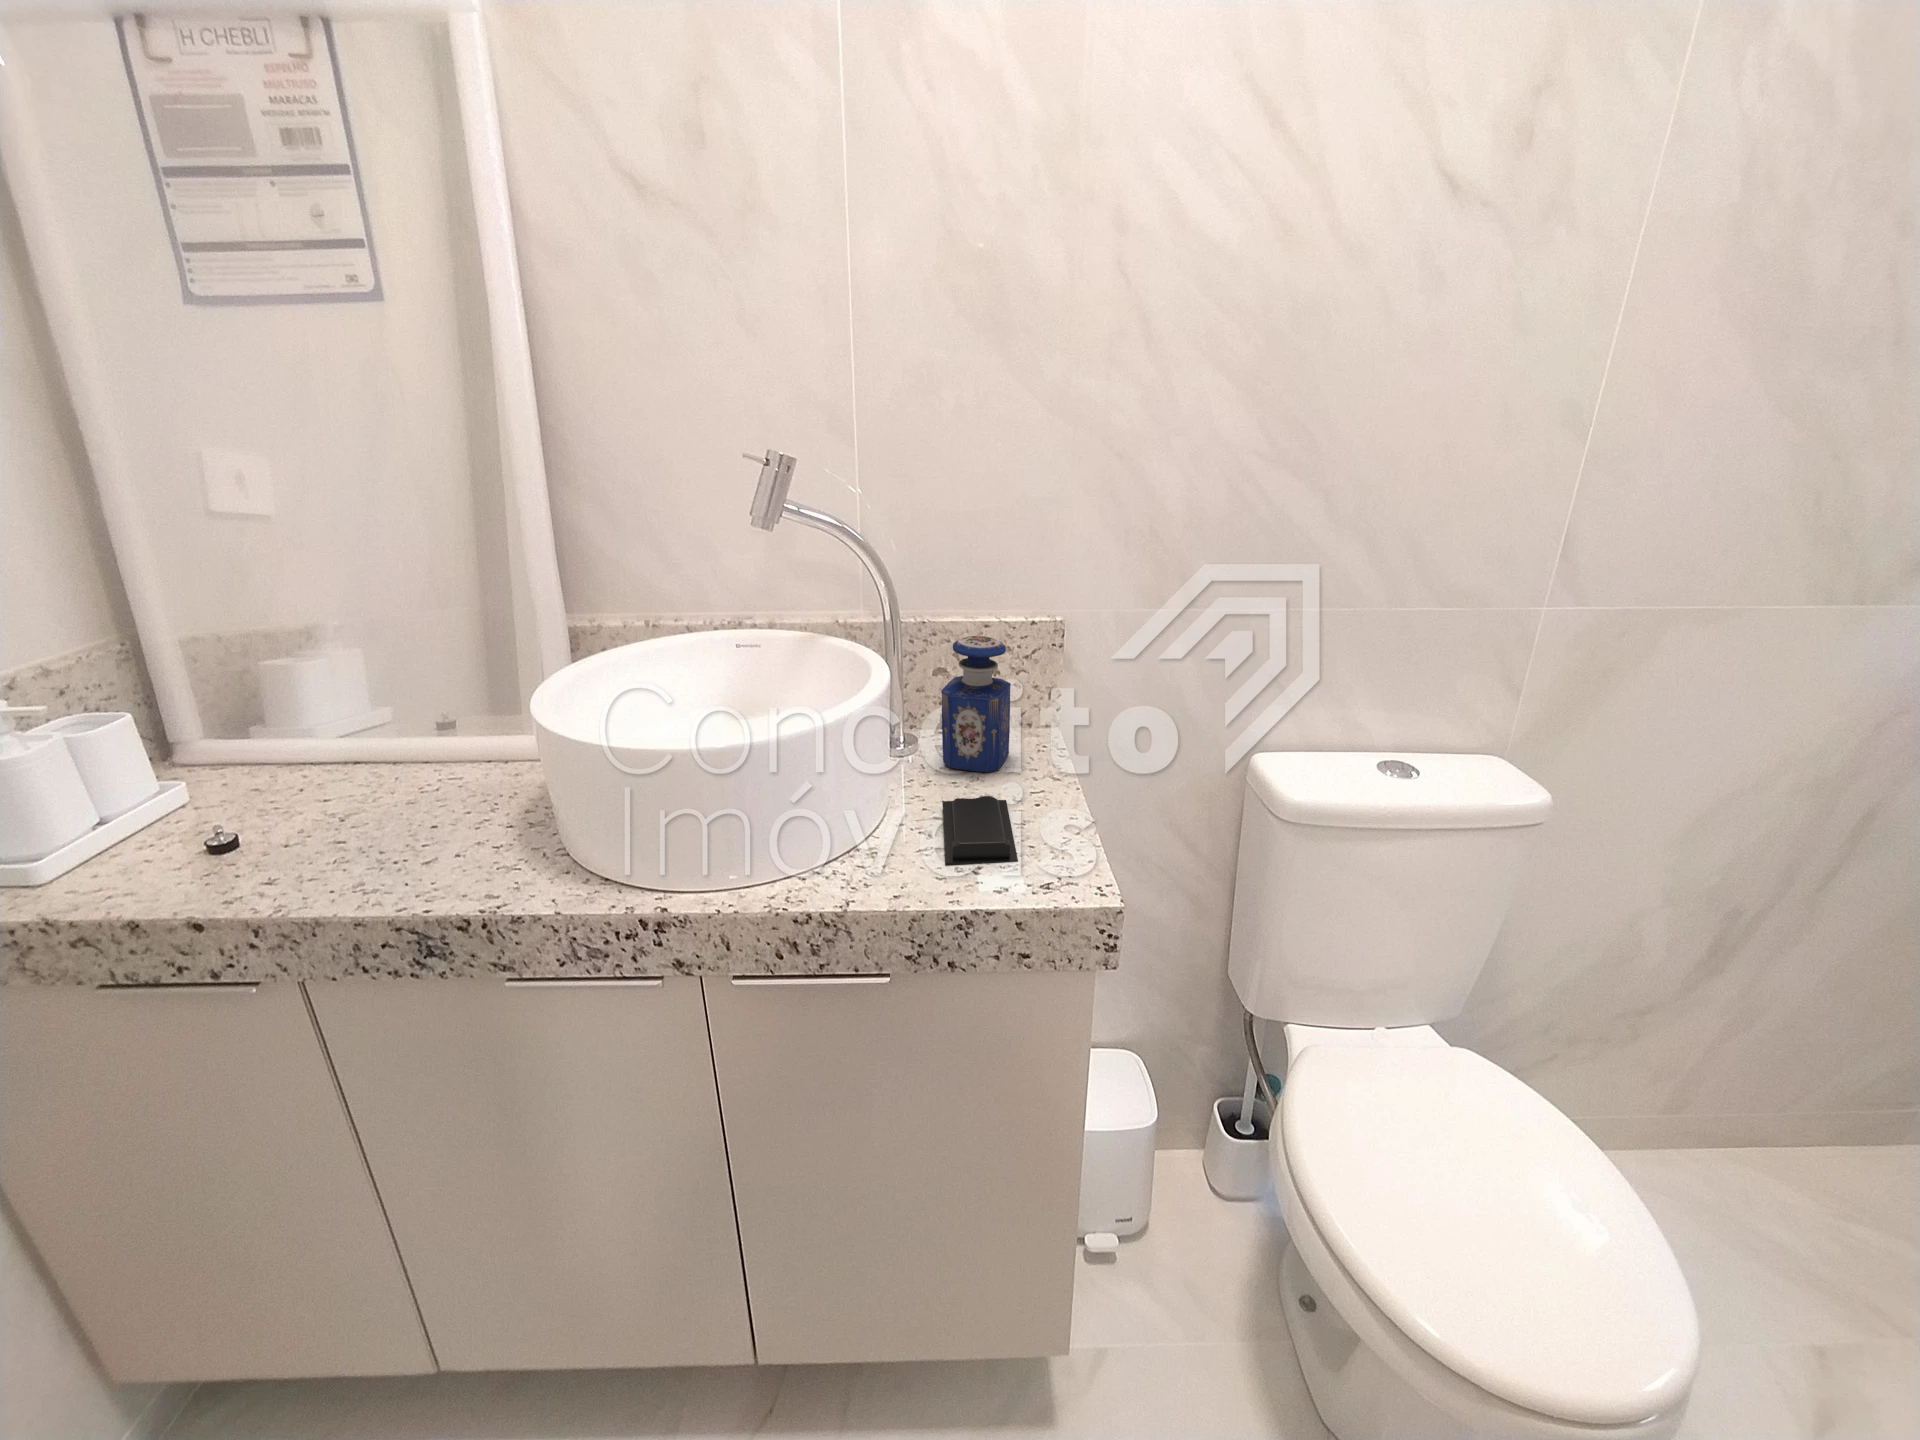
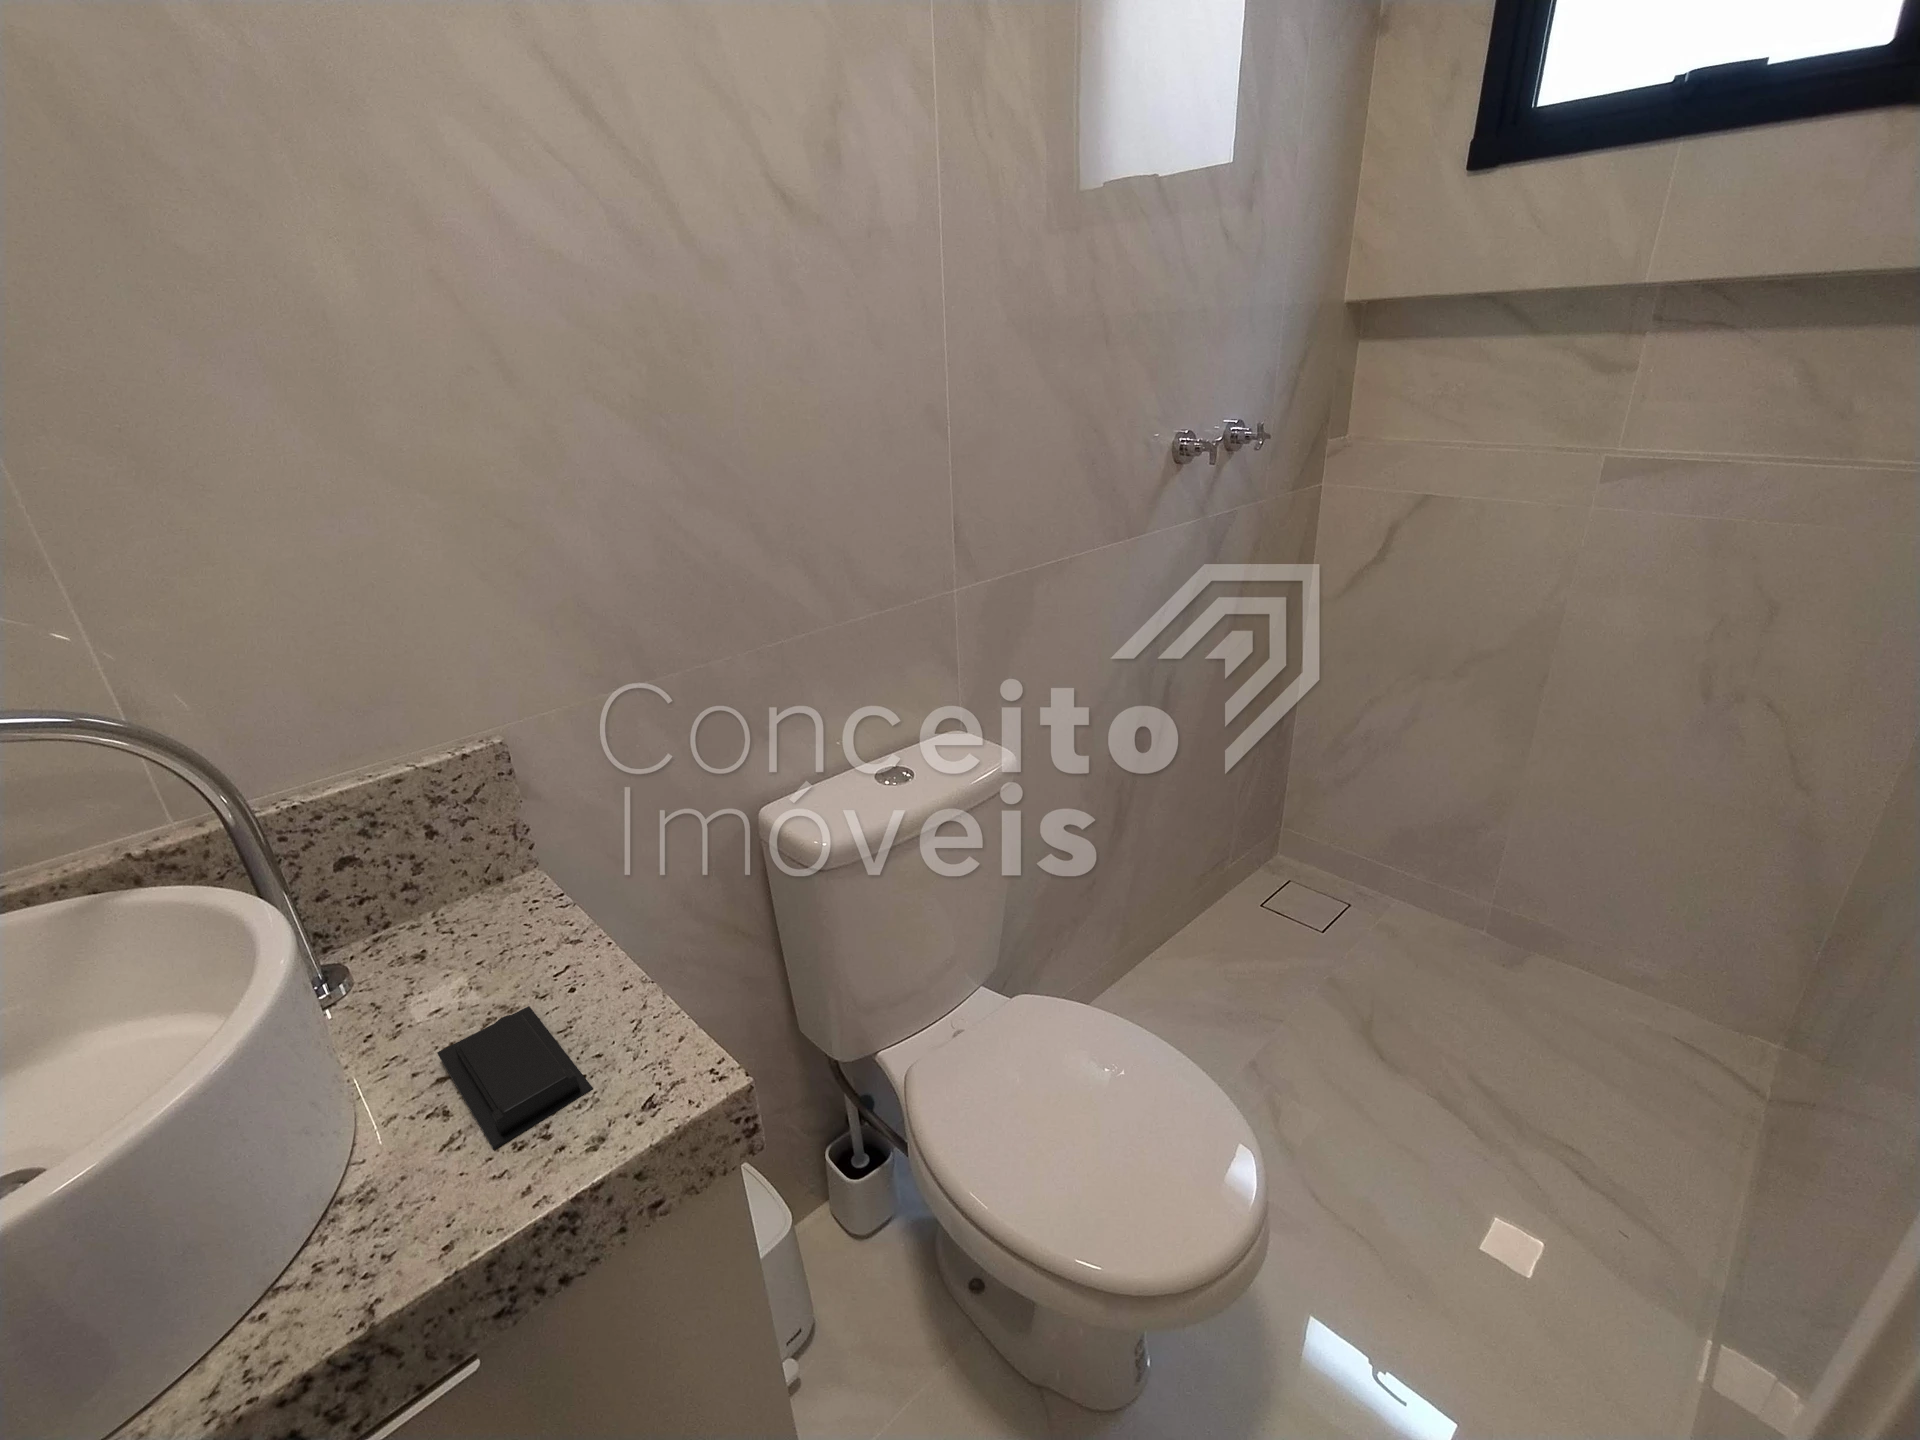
perfume bottle: present [941,636,1011,772] -> none [363,802,494,991]

